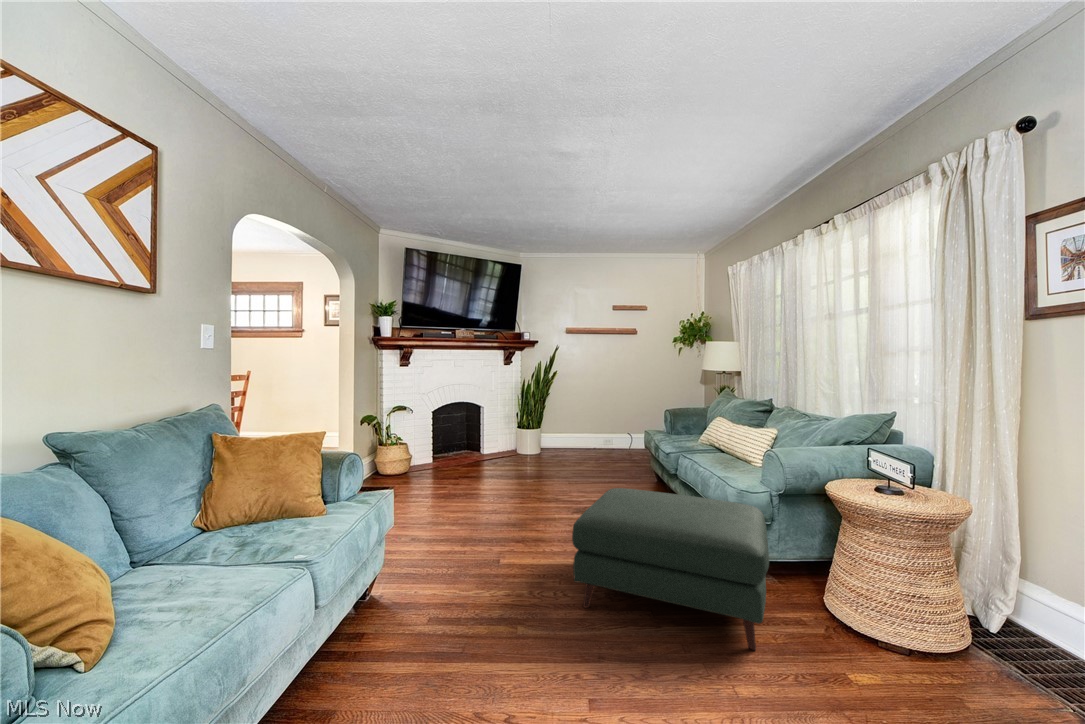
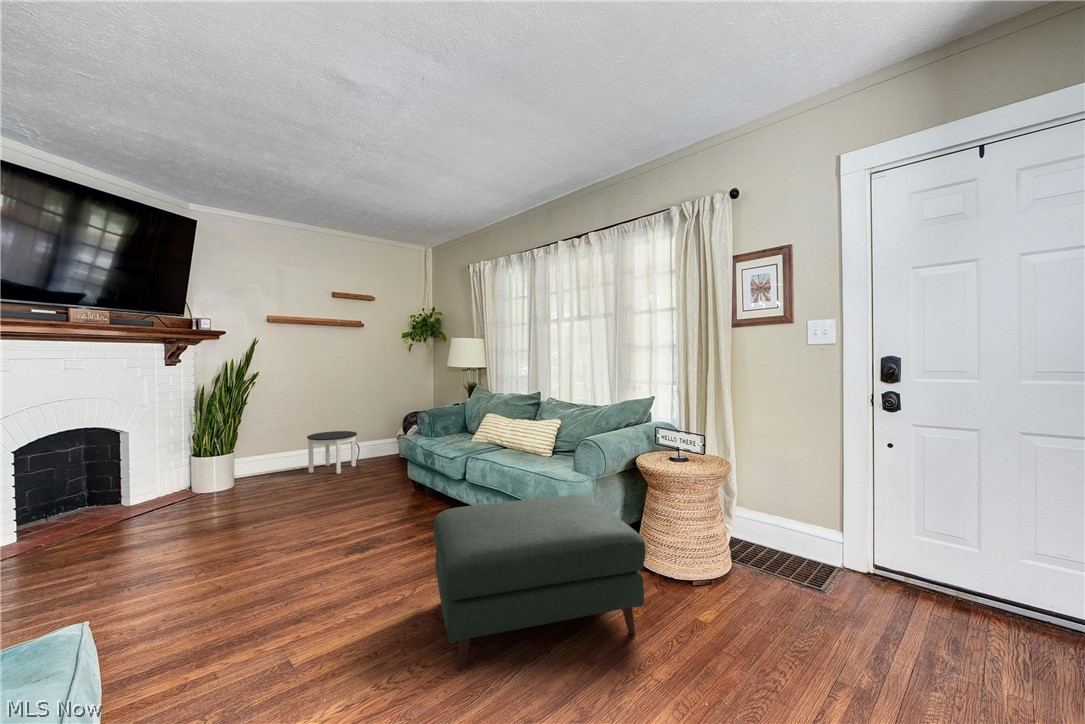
round table: none [591,422,629,457] -> present [307,431,357,473]

